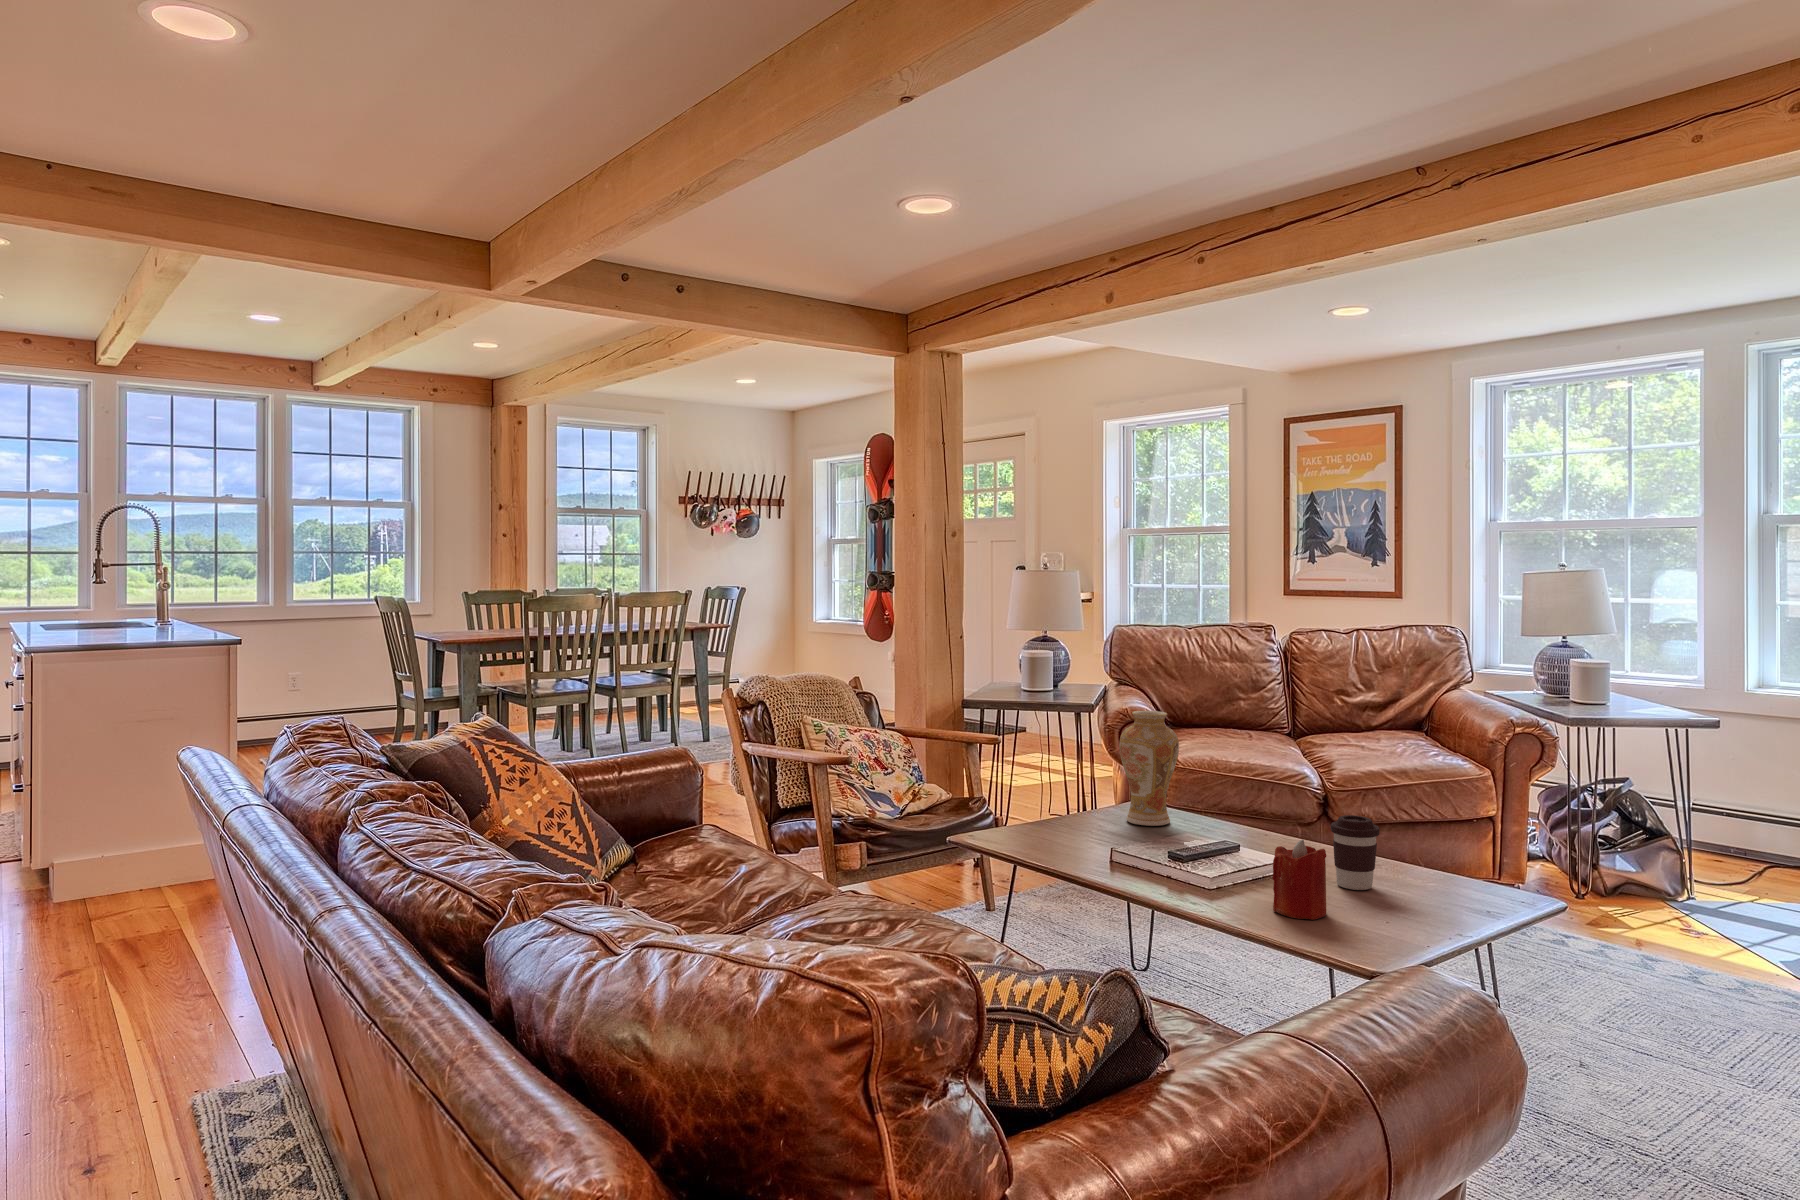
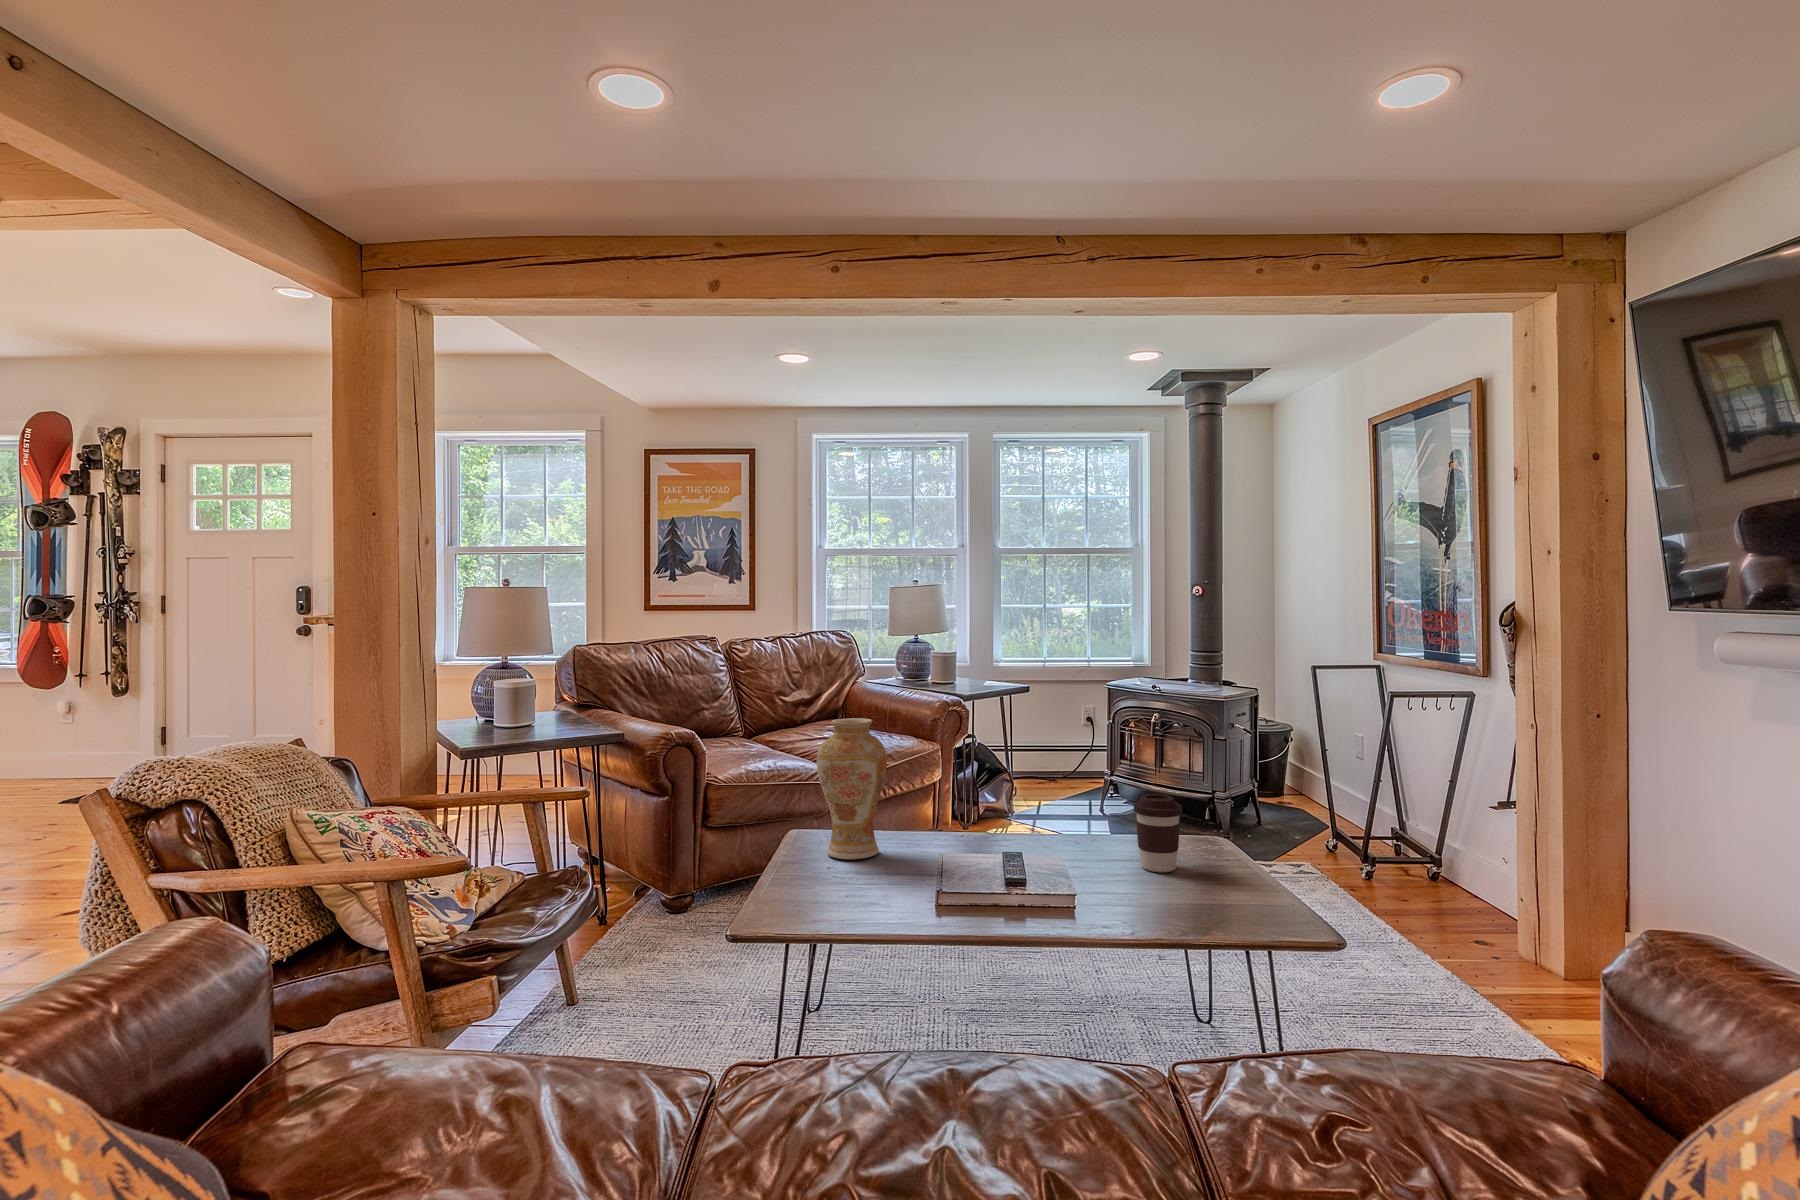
candle: present [1272,840,1326,920] -> none [1182,829,1246,921]

